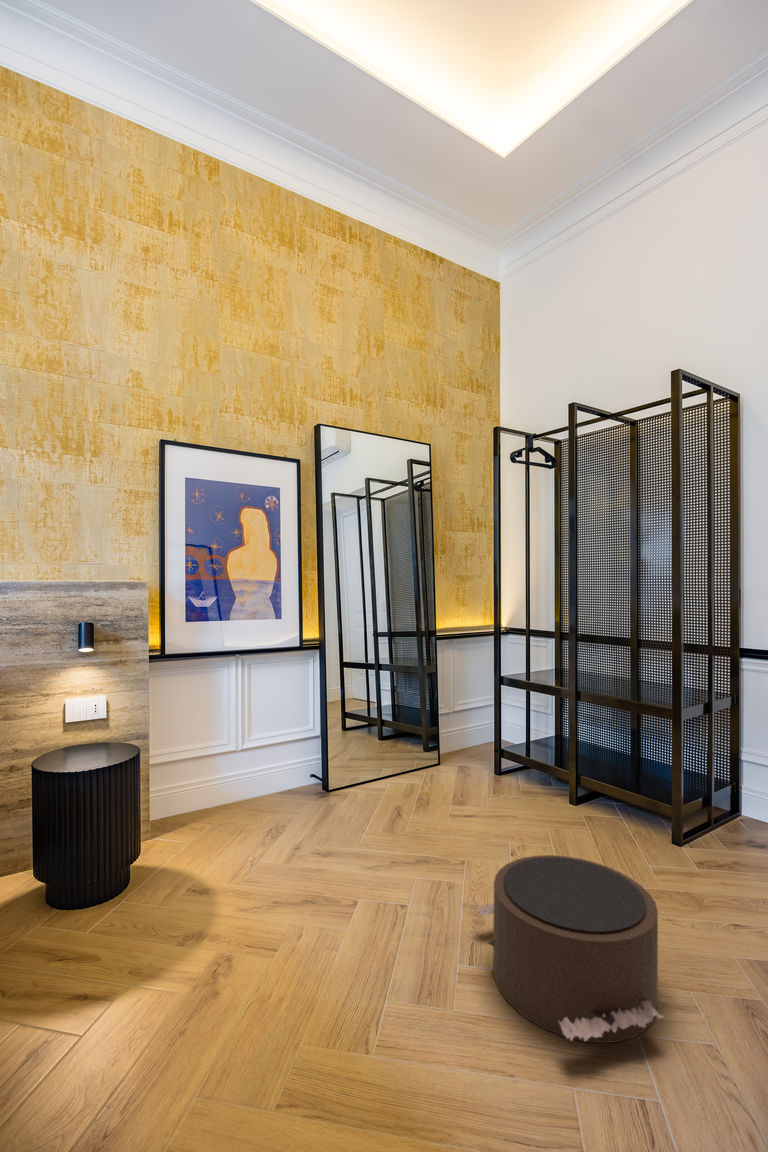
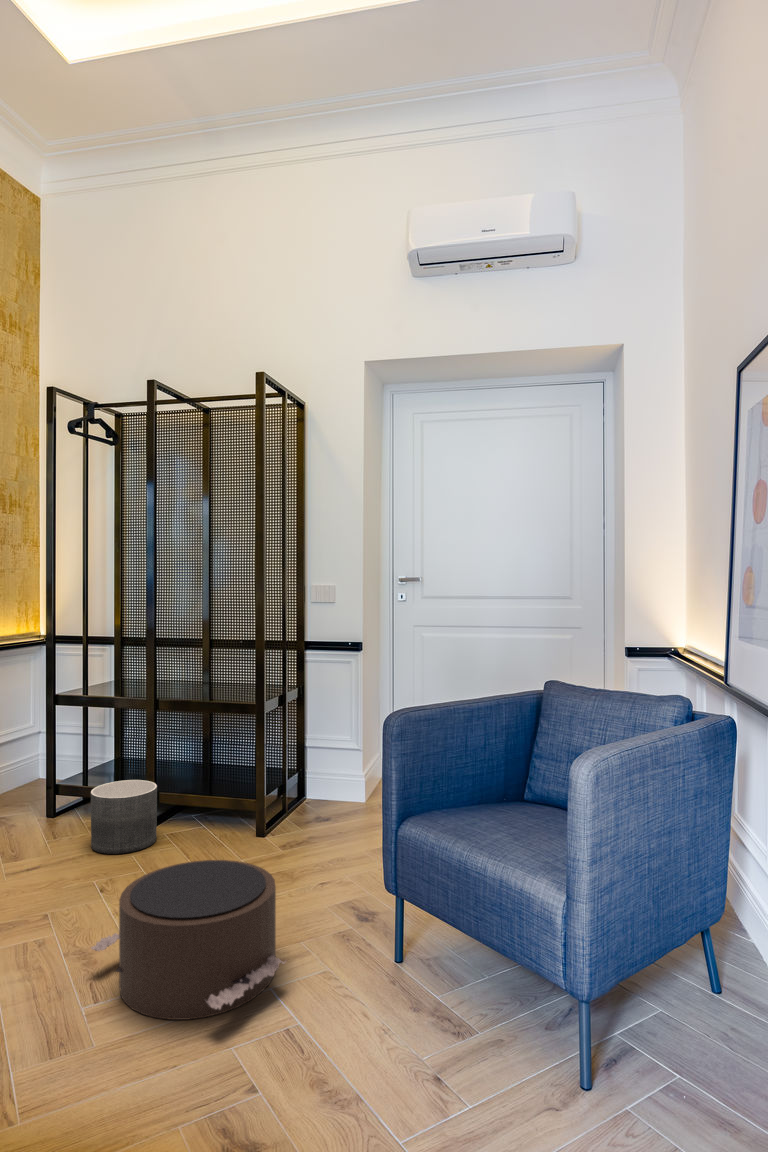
planter: none [516,757,573,824] -> present [91,780,157,854]

